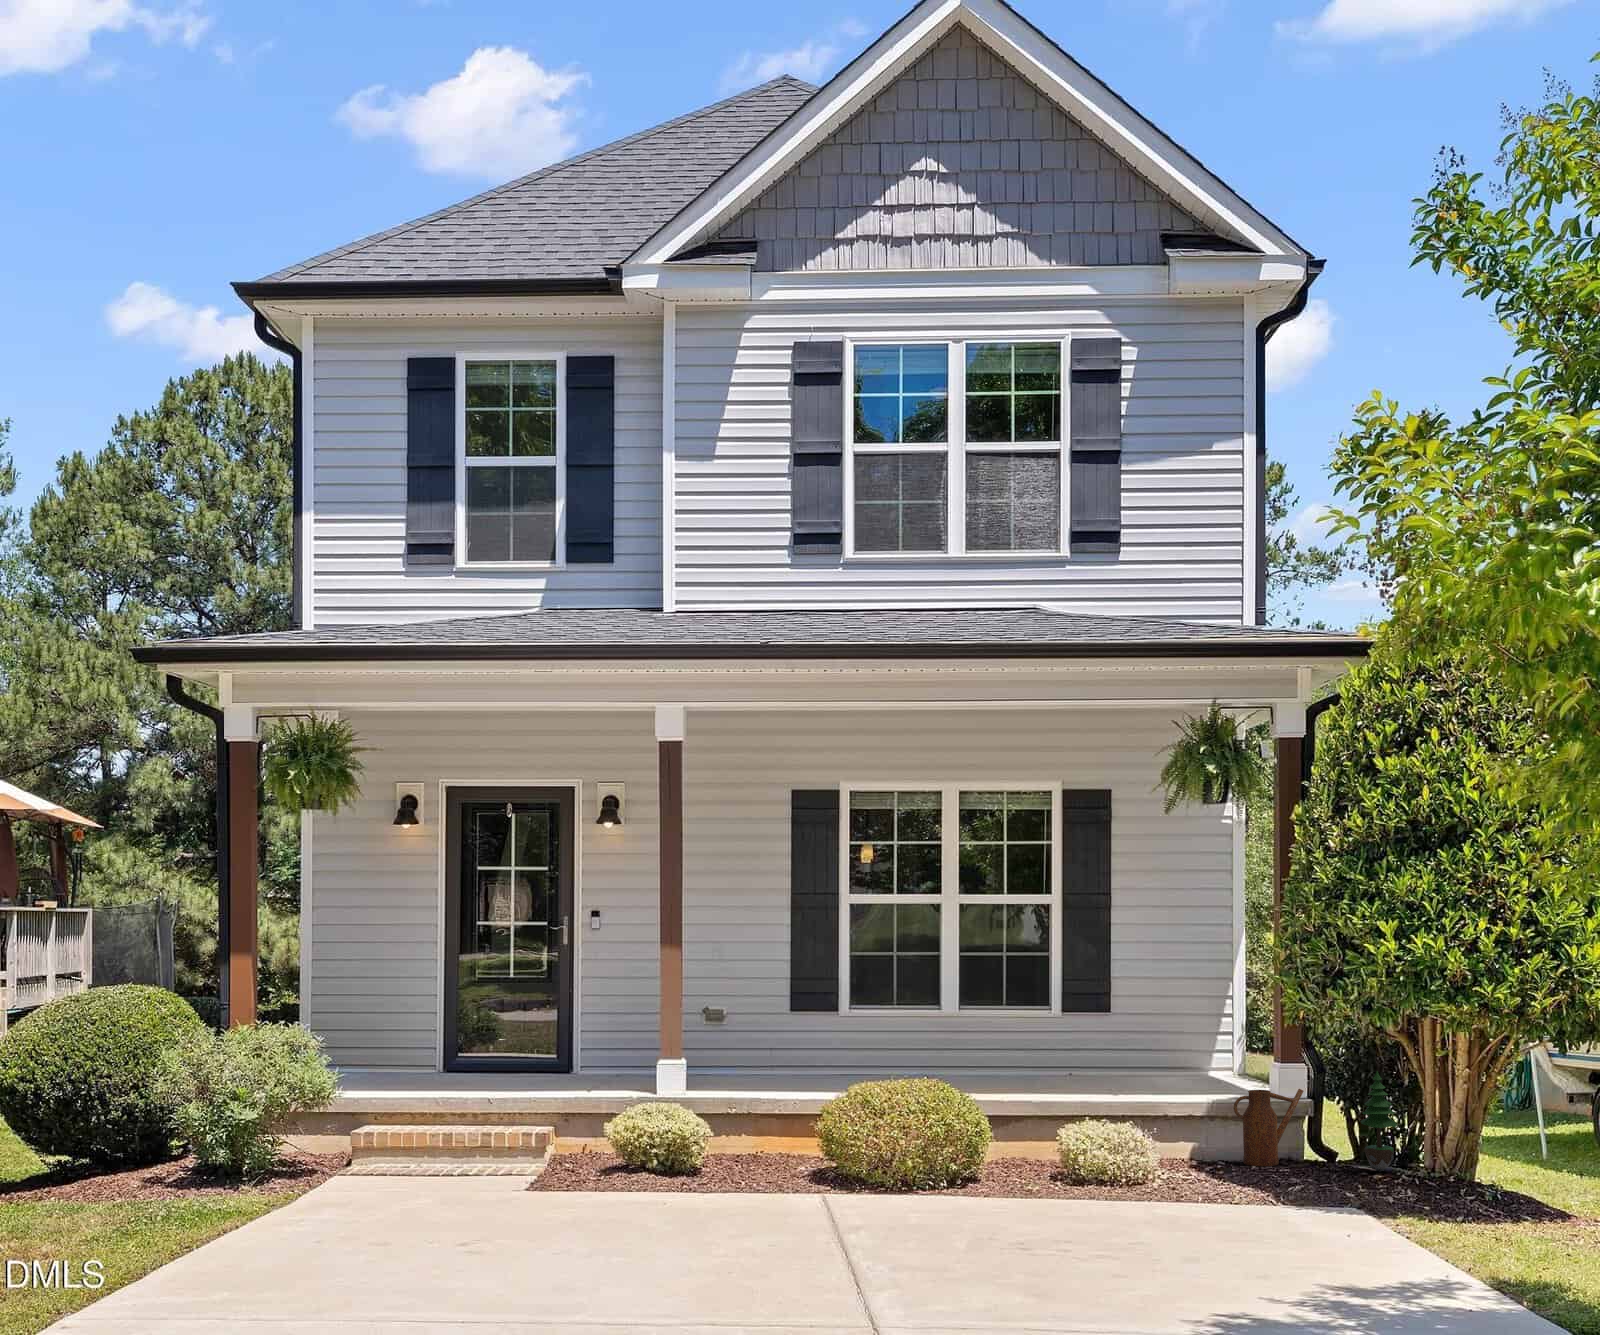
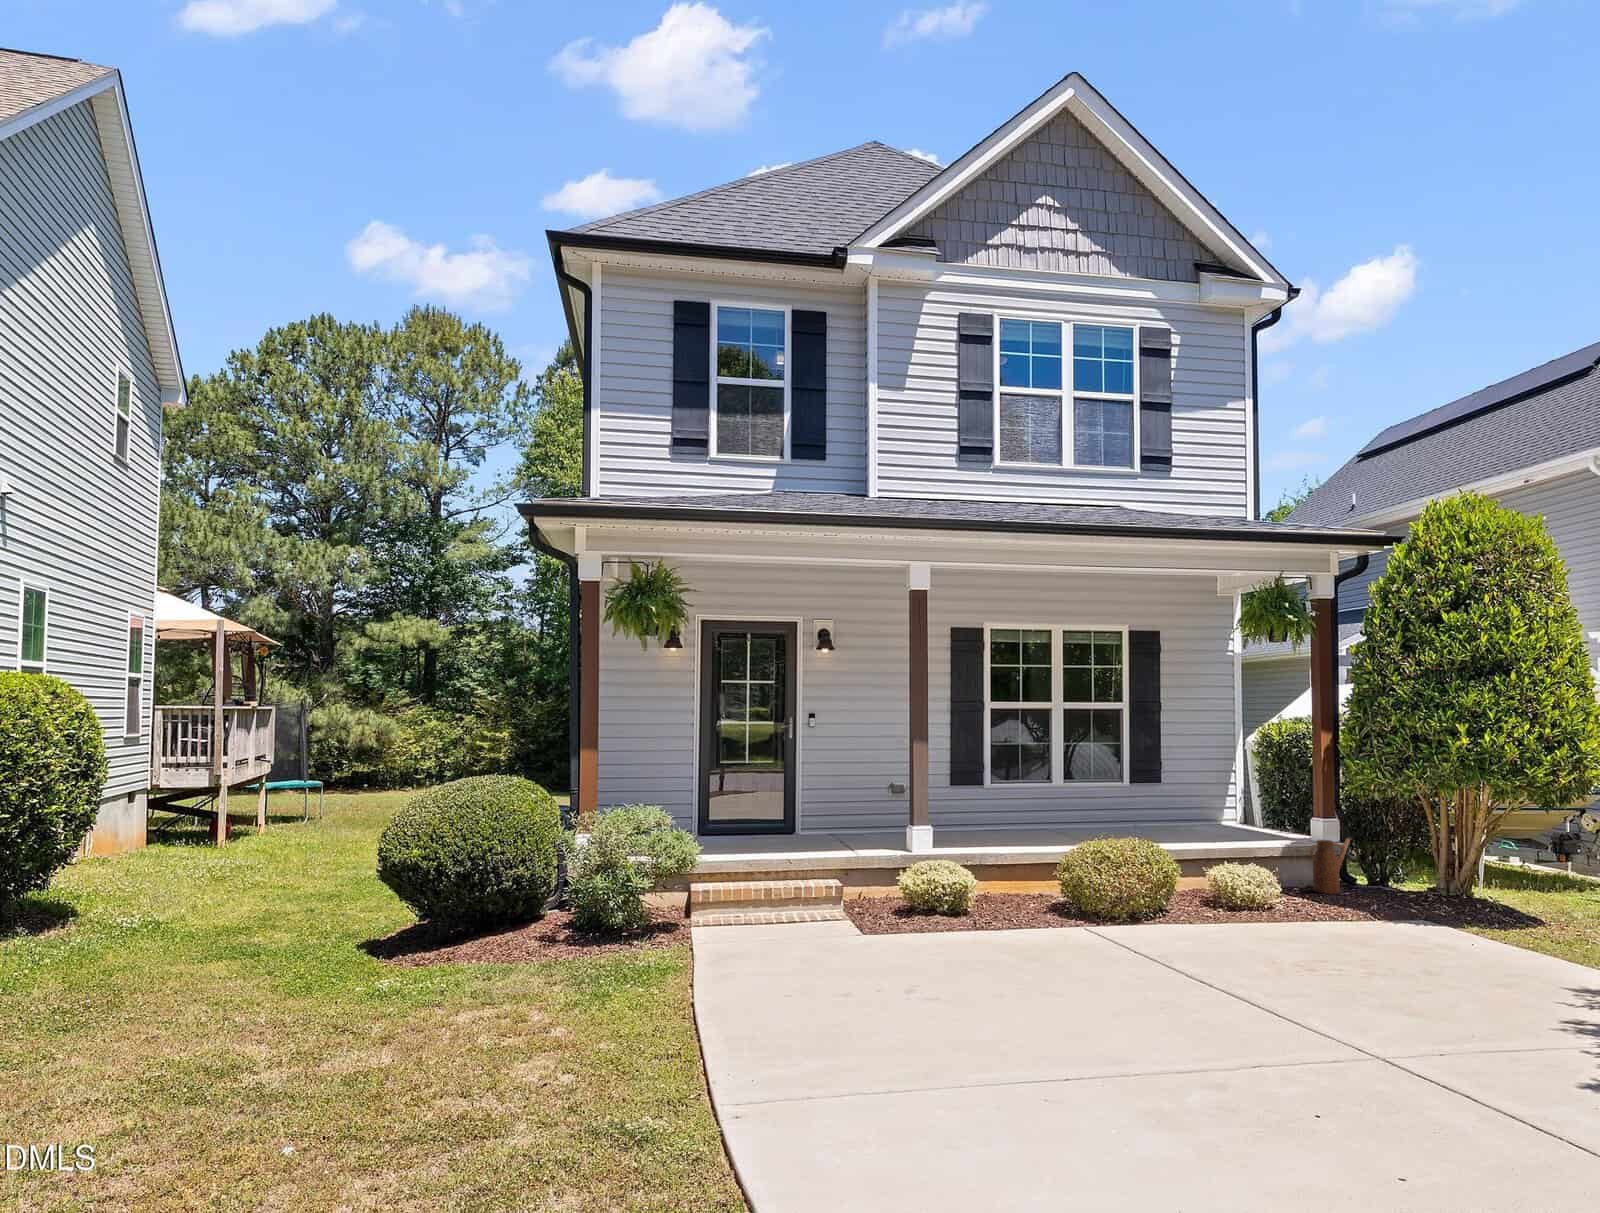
potted tree: present [1361,1071,1397,1172] -> none [1407,825,1436,896]

